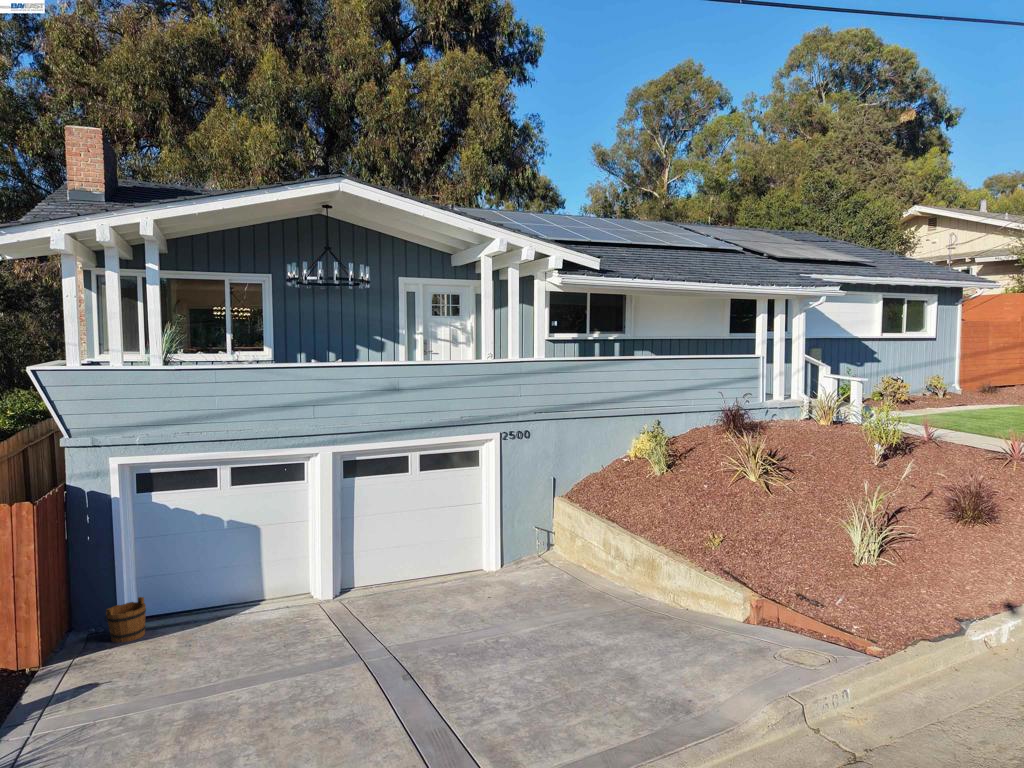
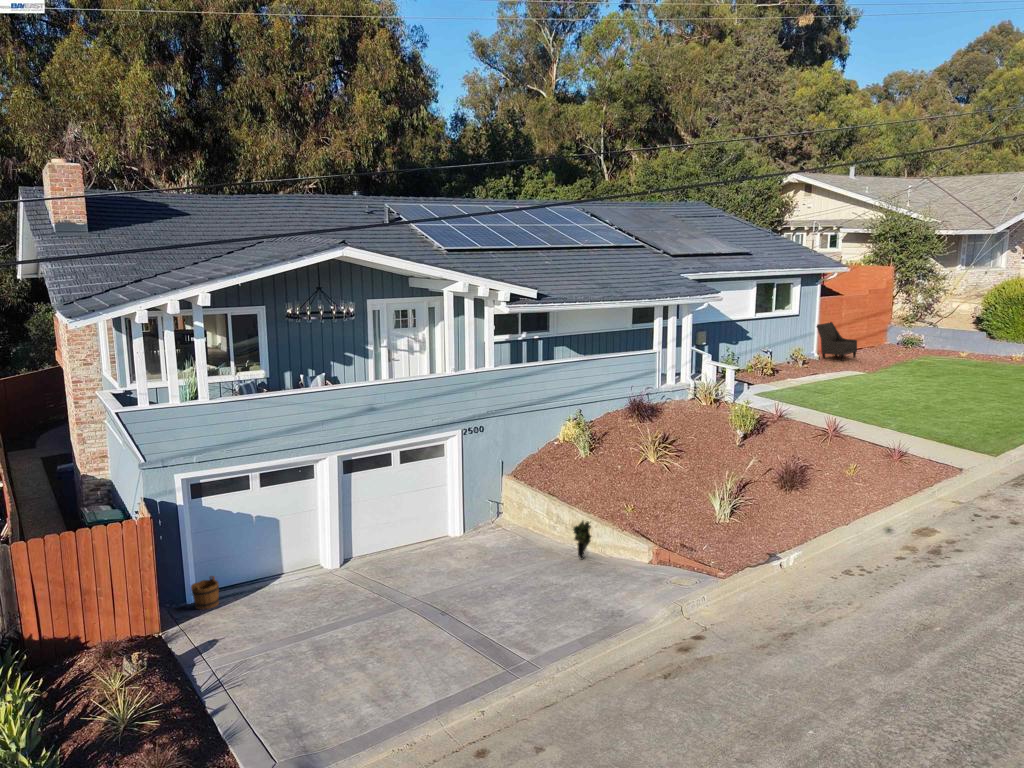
chair: none [956,348,1011,391] -> present [817,322,857,361]
potted plant: none [631,552,661,610] -> present [573,521,591,559]

